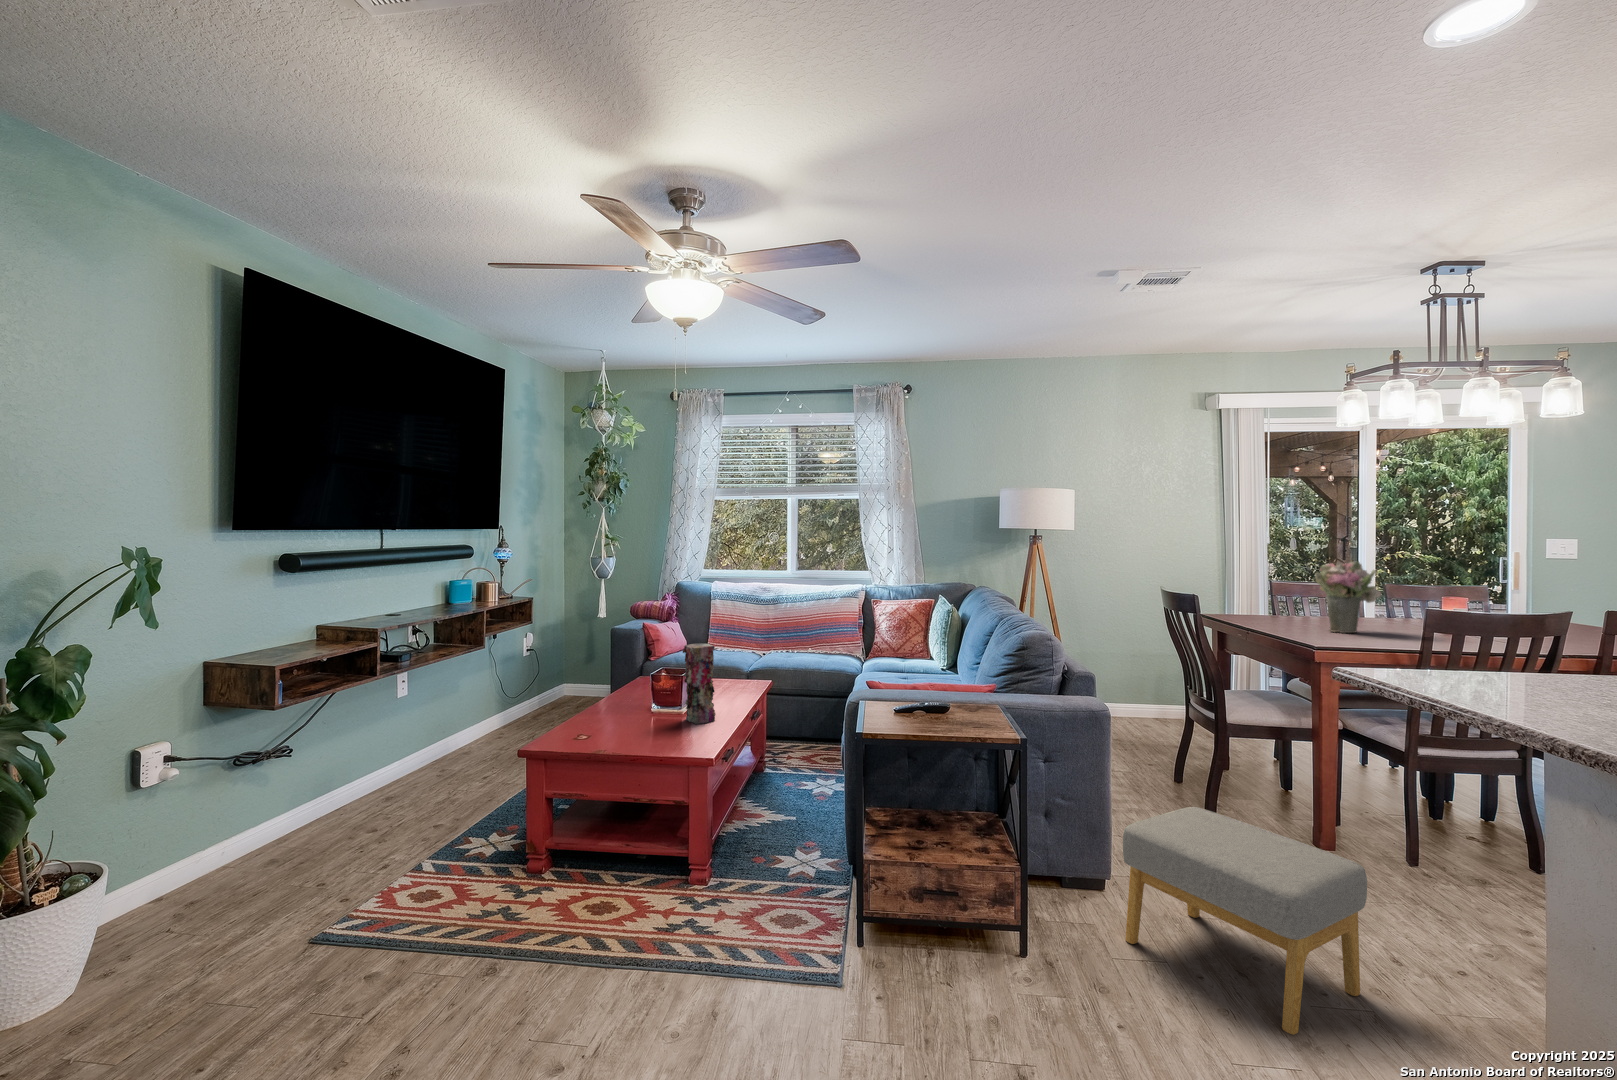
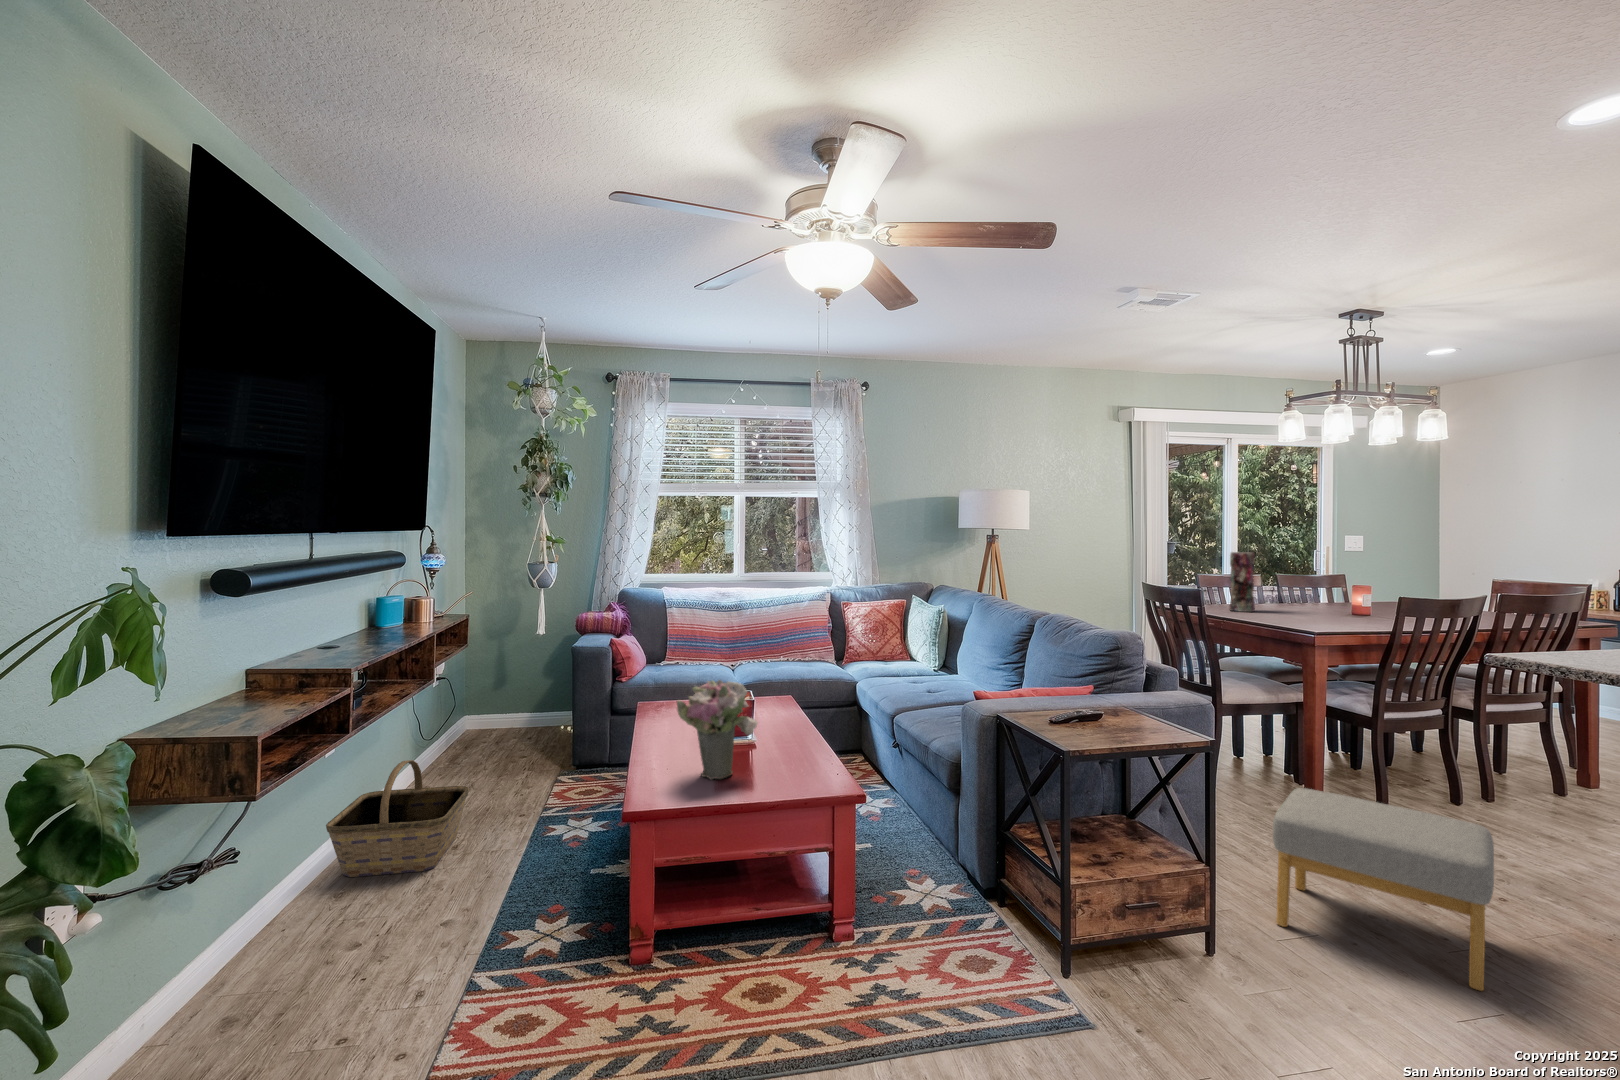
flower bouquet: present [1315,561,1381,633] -> present [677,680,758,779]
vase: present [683,643,716,724] -> present [1229,552,1255,612]
basket: none [382,707,496,793] -> present [326,760,469,877]

